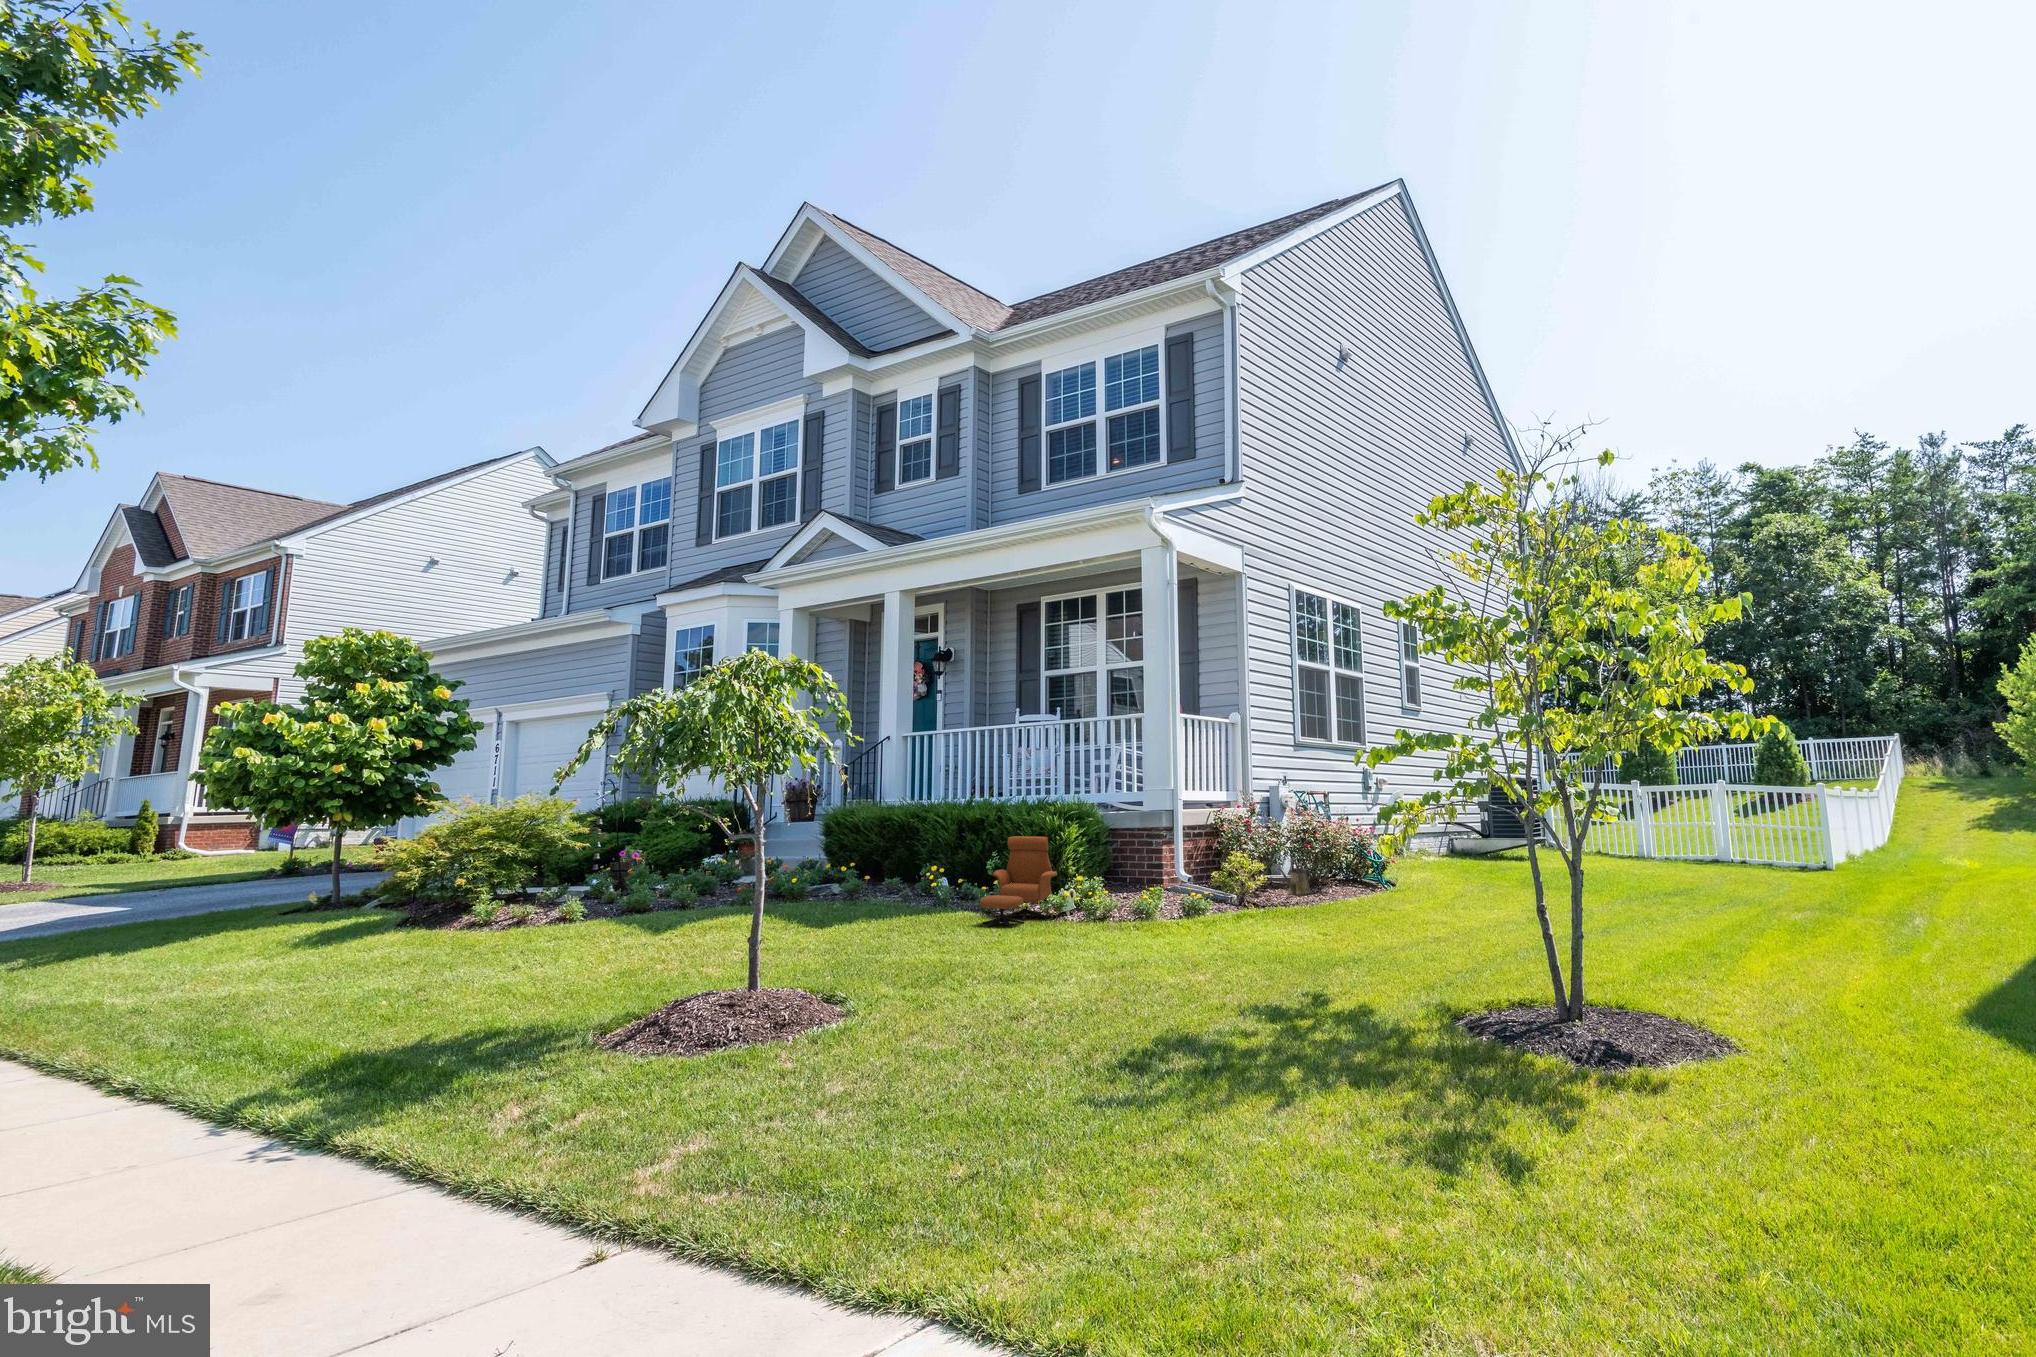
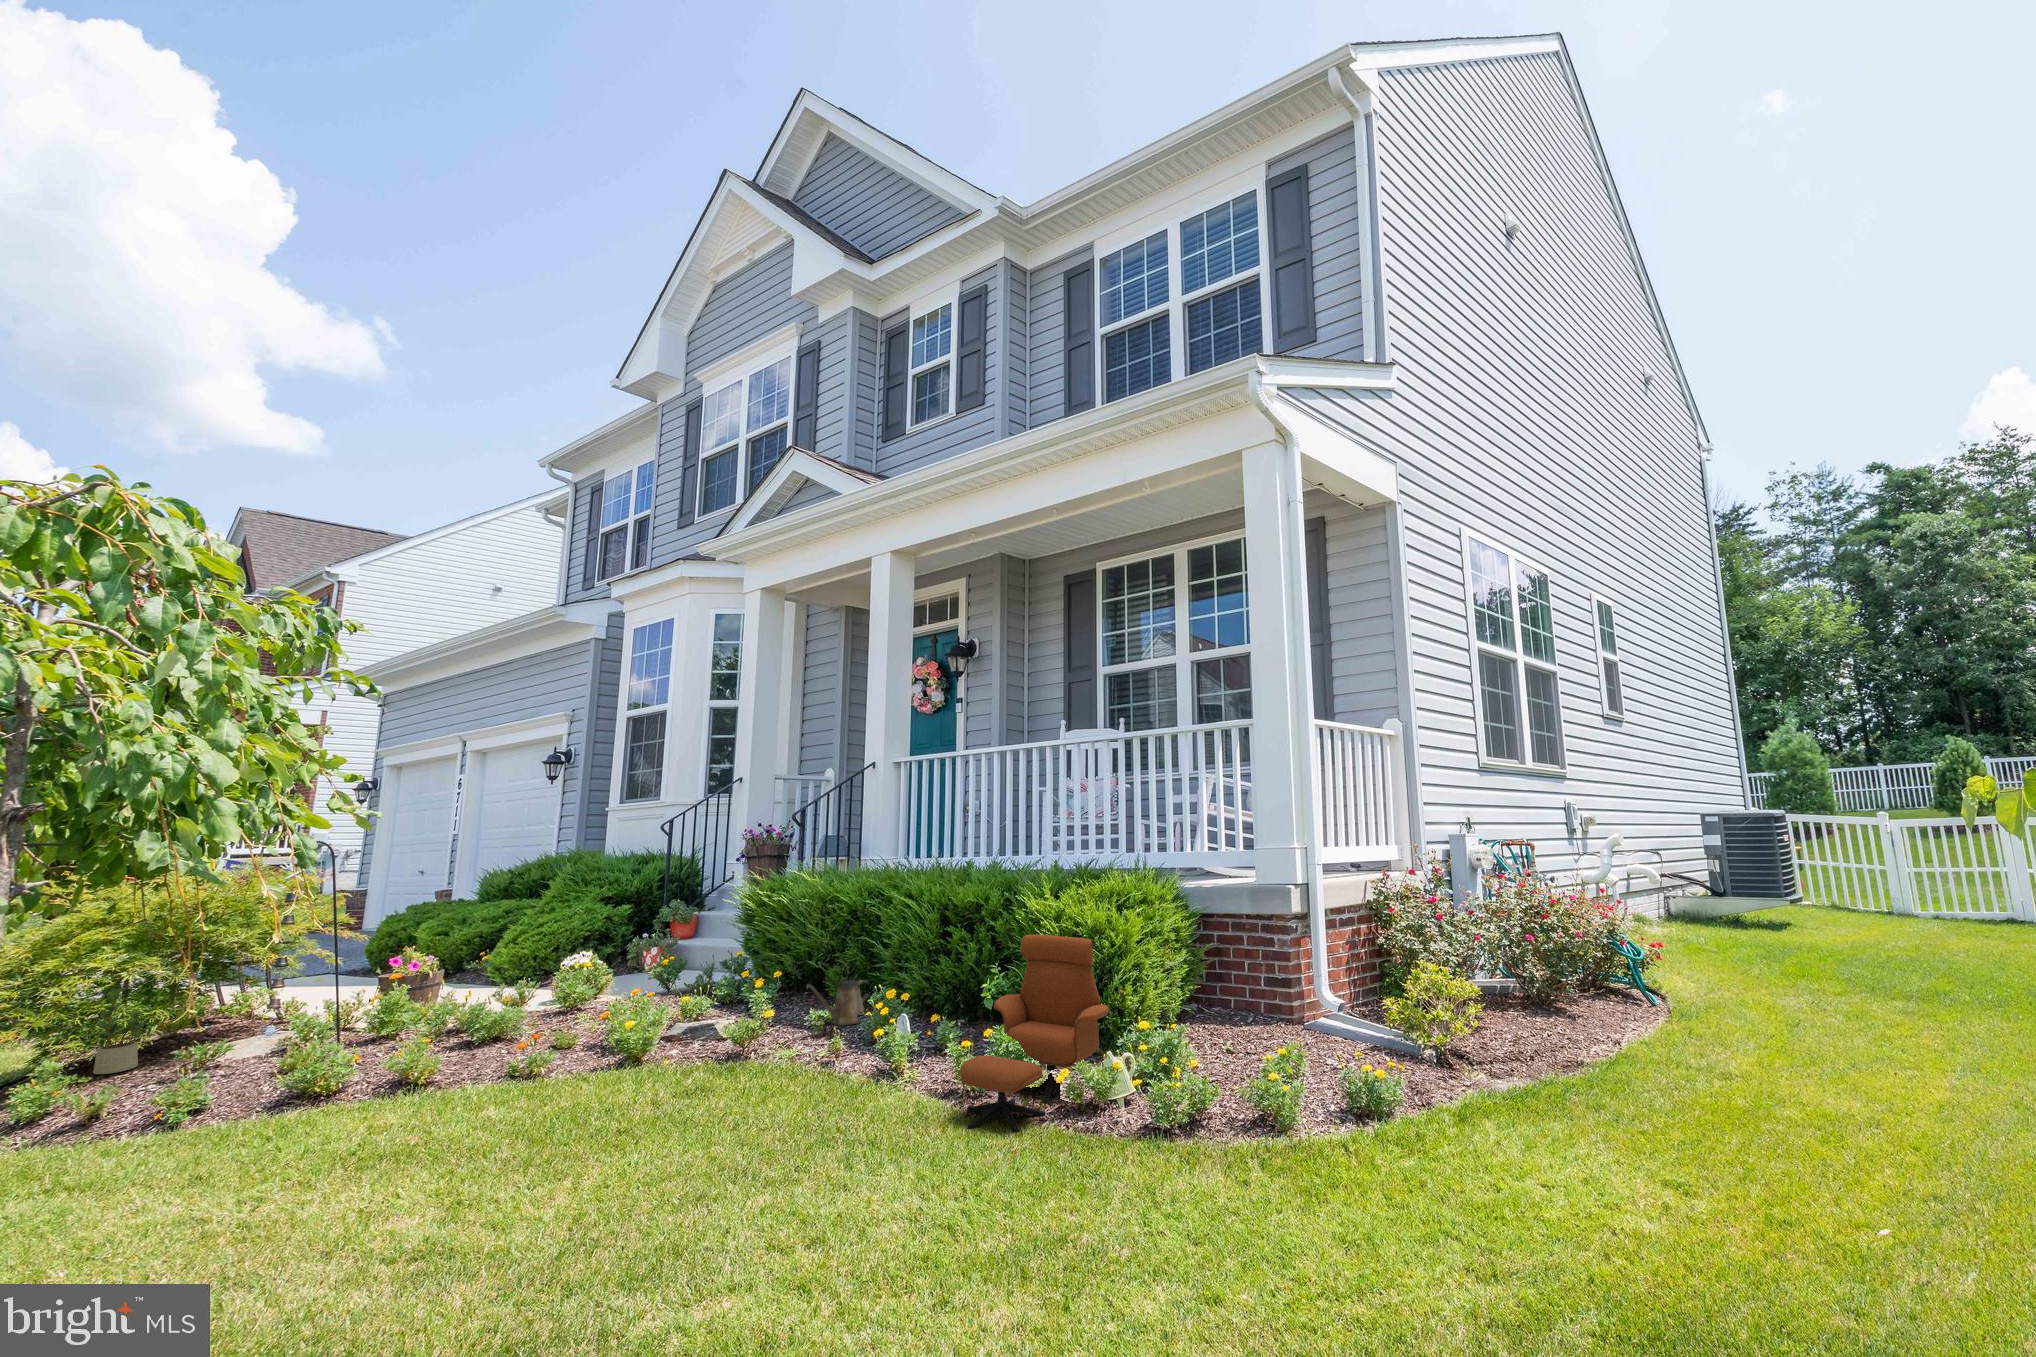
watering can: present [1278,868,1311,895] -> present [808,980,867,1025]
potted plant: none [431,878,461,930] -> present [93,988,154,1074]

